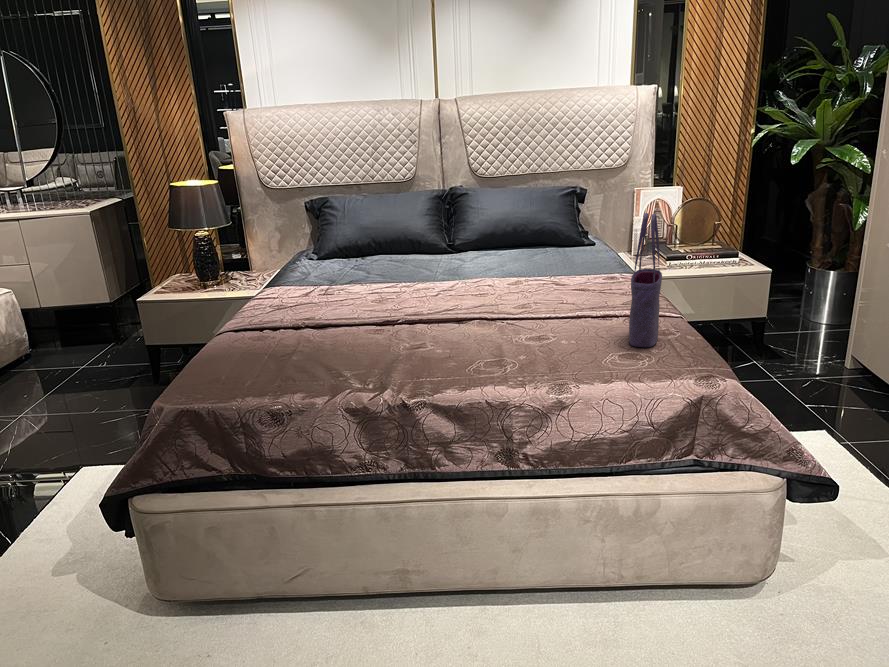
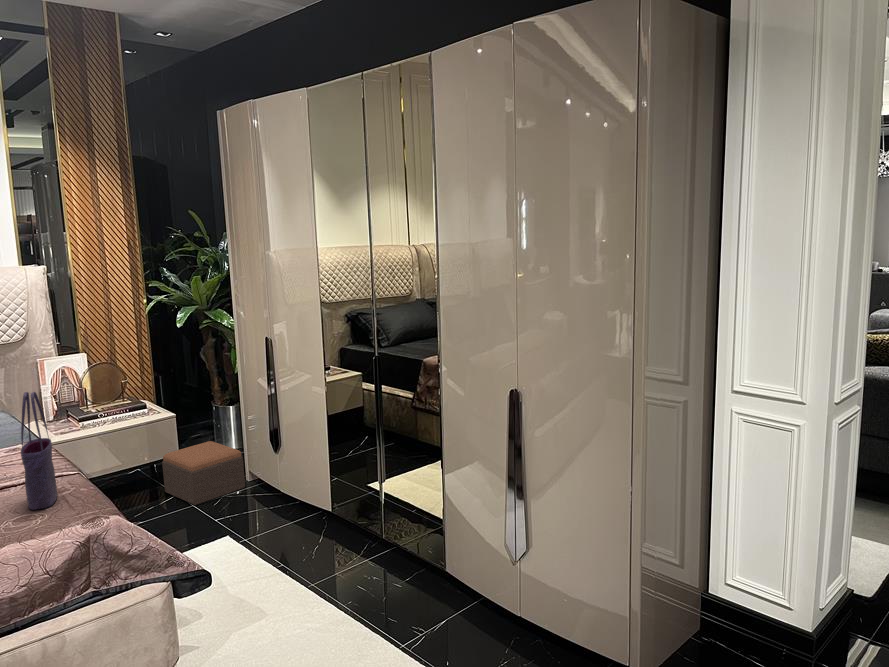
footstool: none [743,308,848,378] -> present [162,441,245,505]

